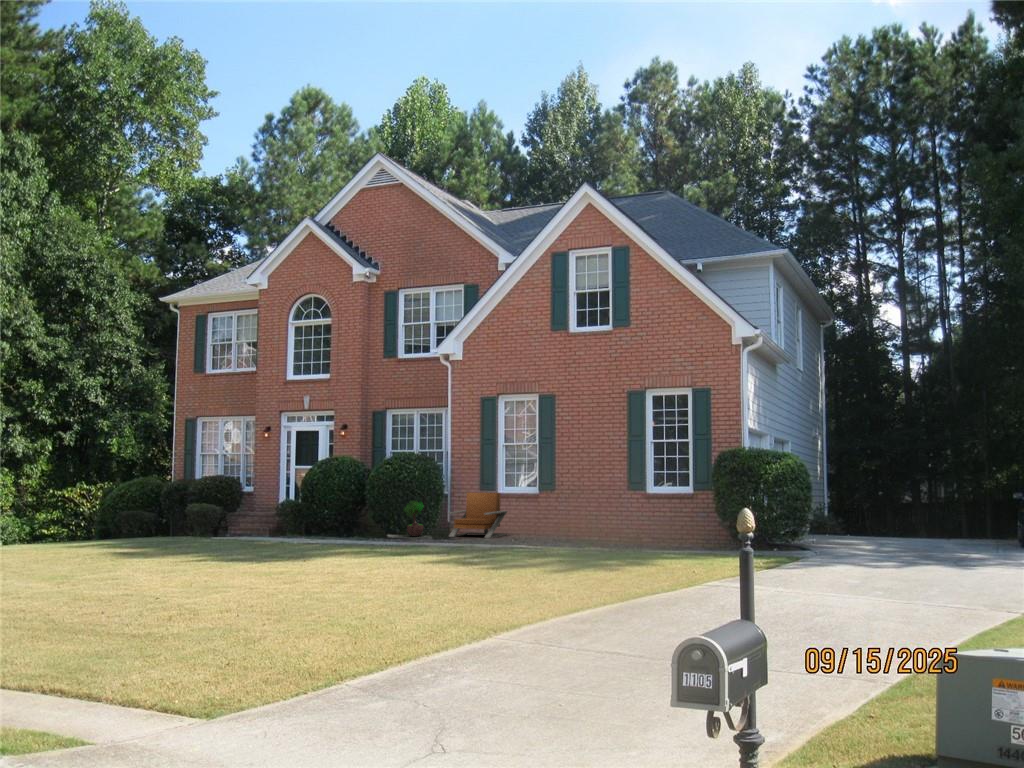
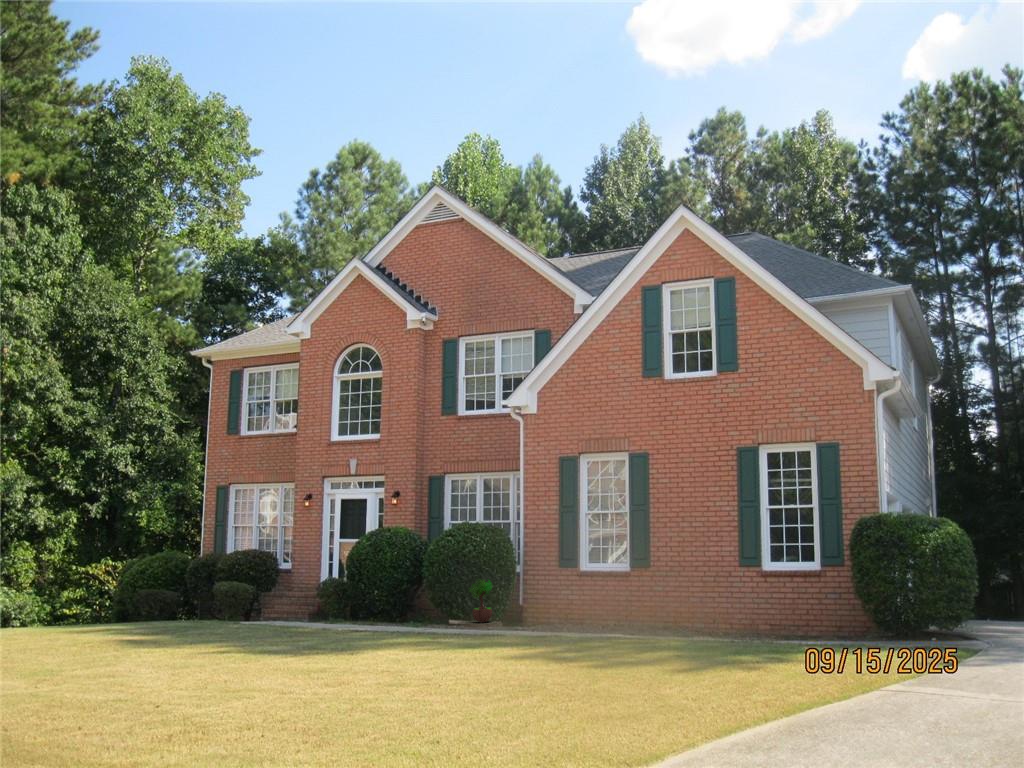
lounge chair: present [449,493,507,538] -> none [522,570,592,625]

